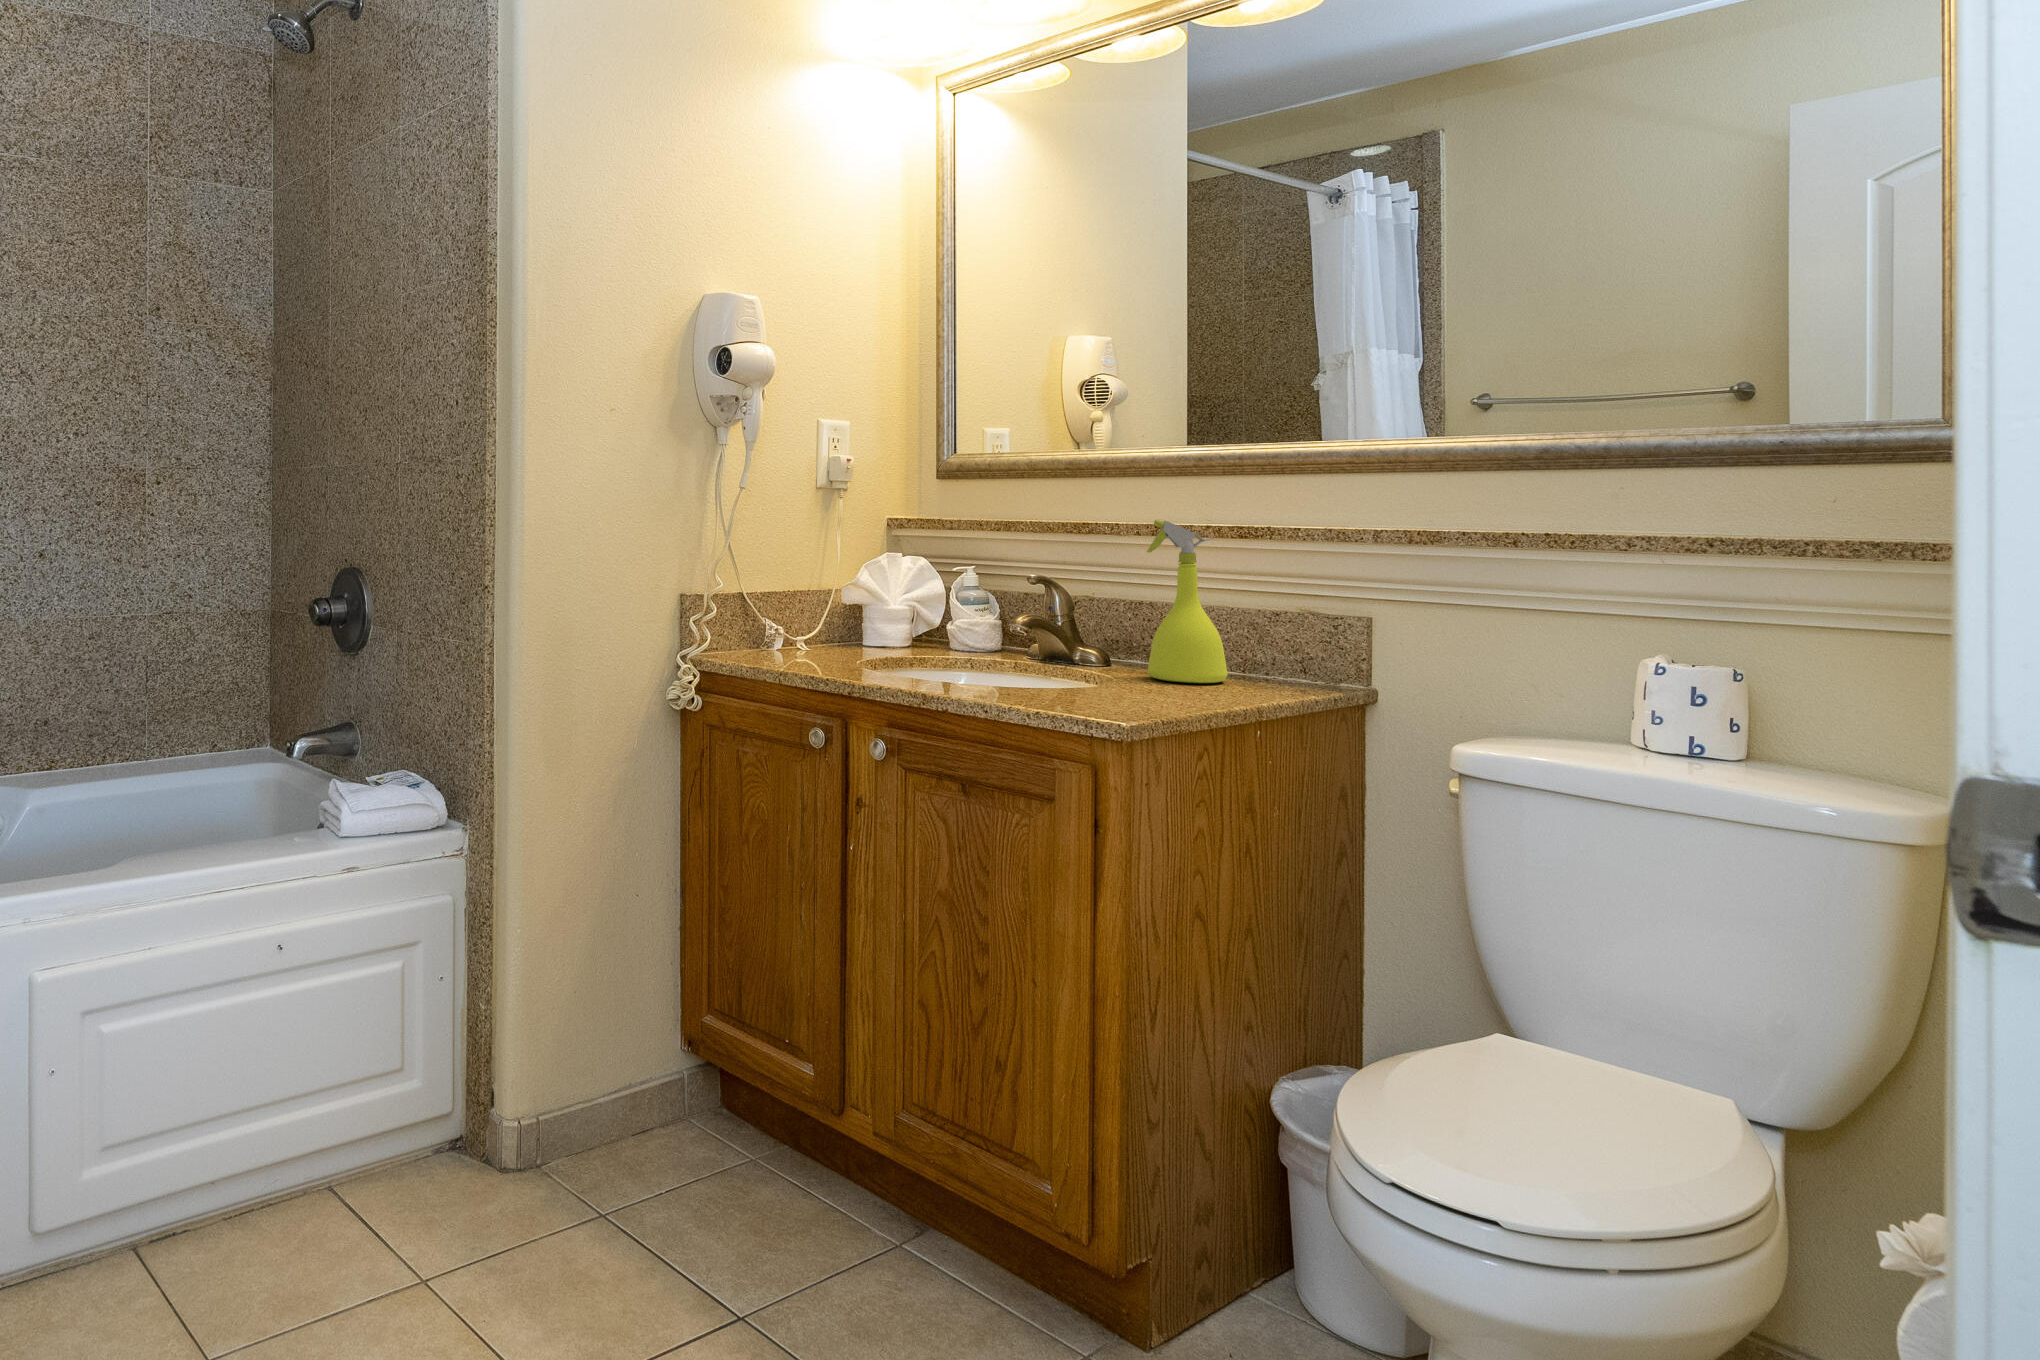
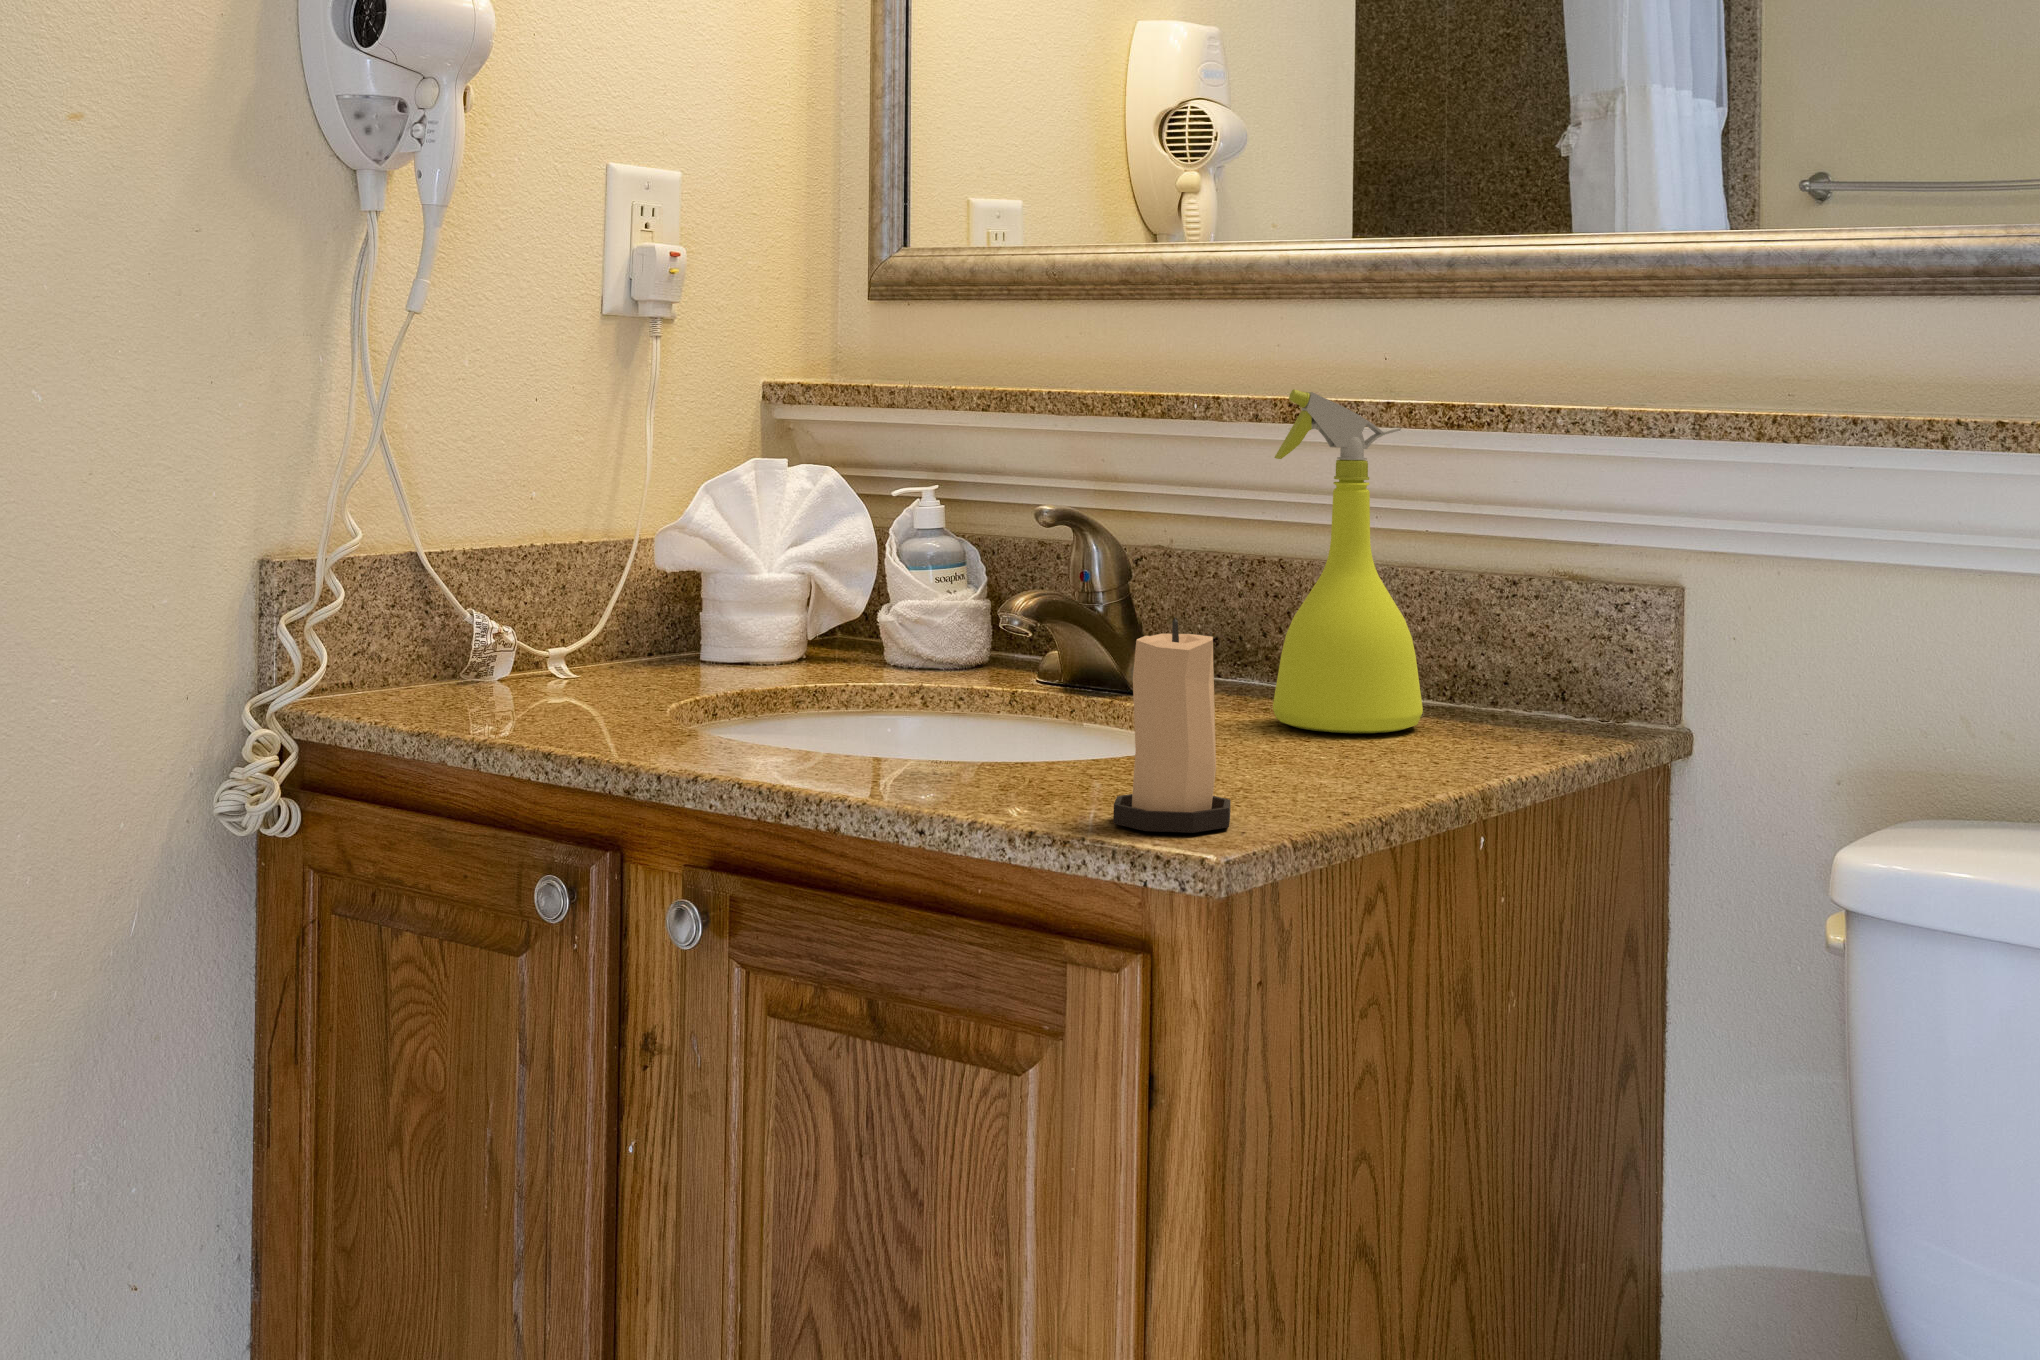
candle: none [1070,621,1126,715] -> present [1113,618,1230,833]

